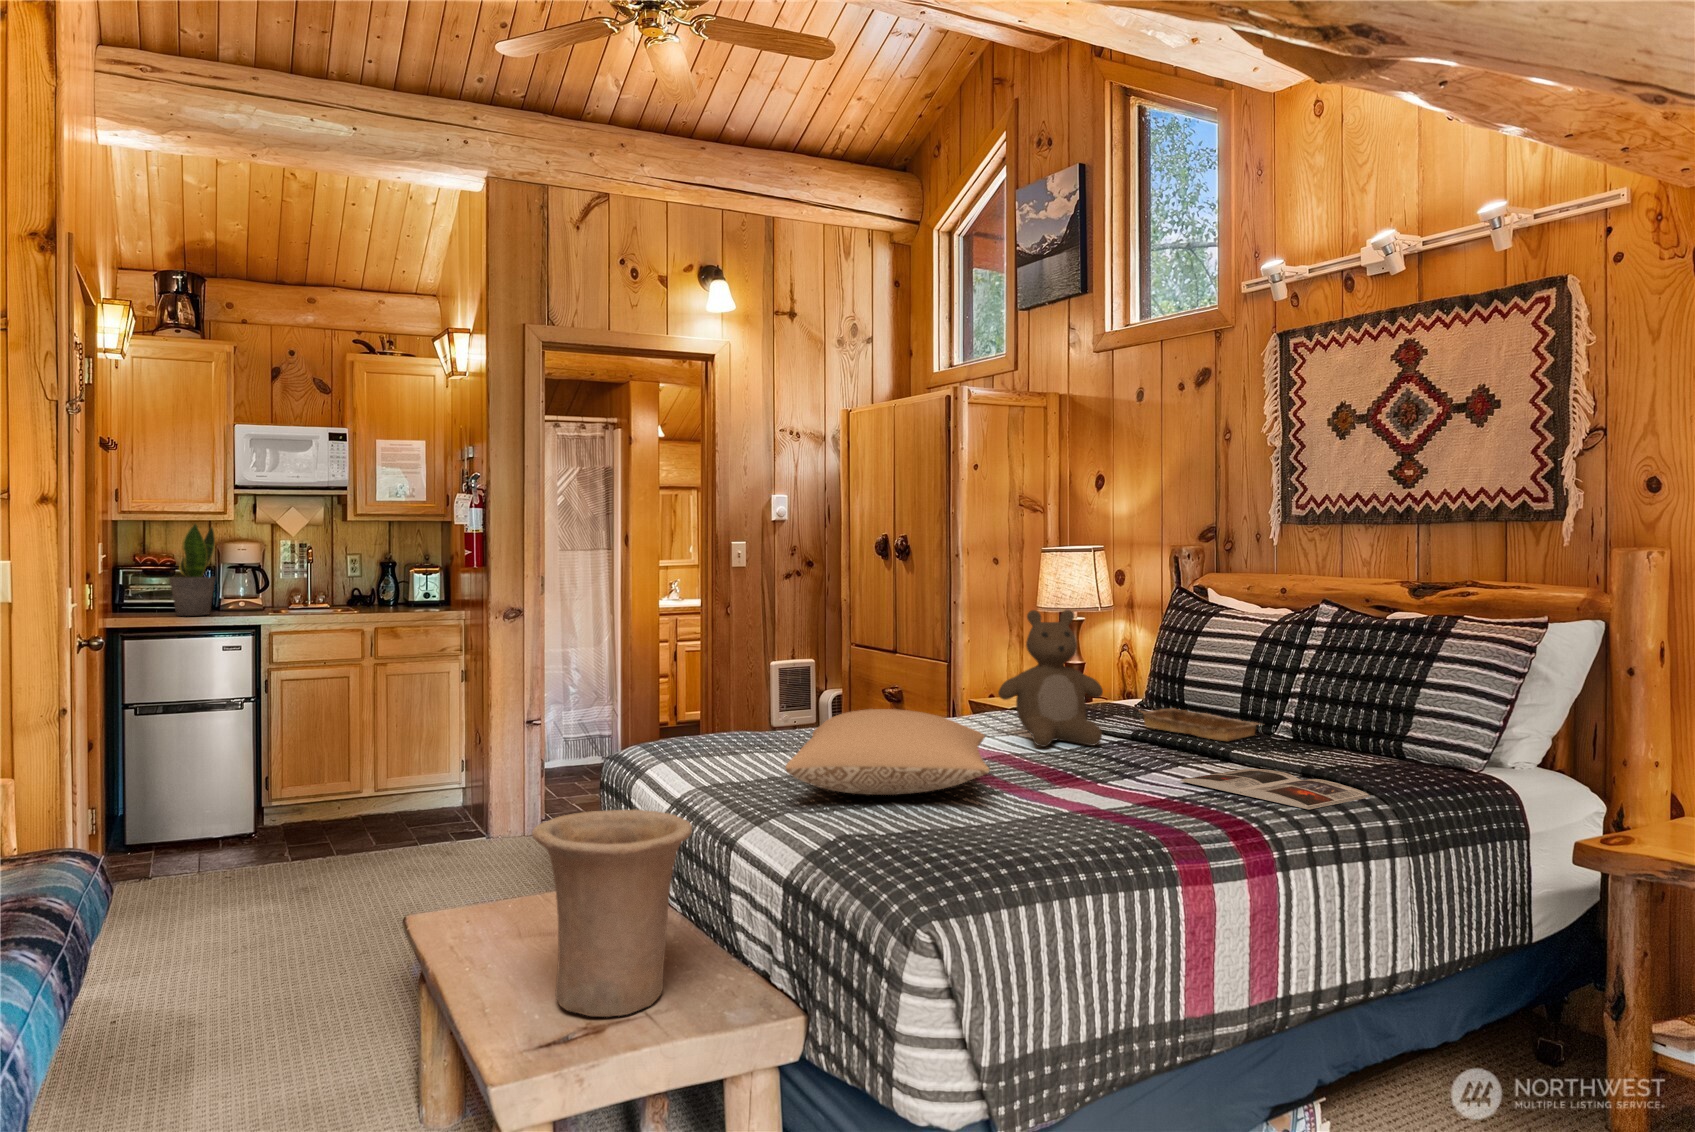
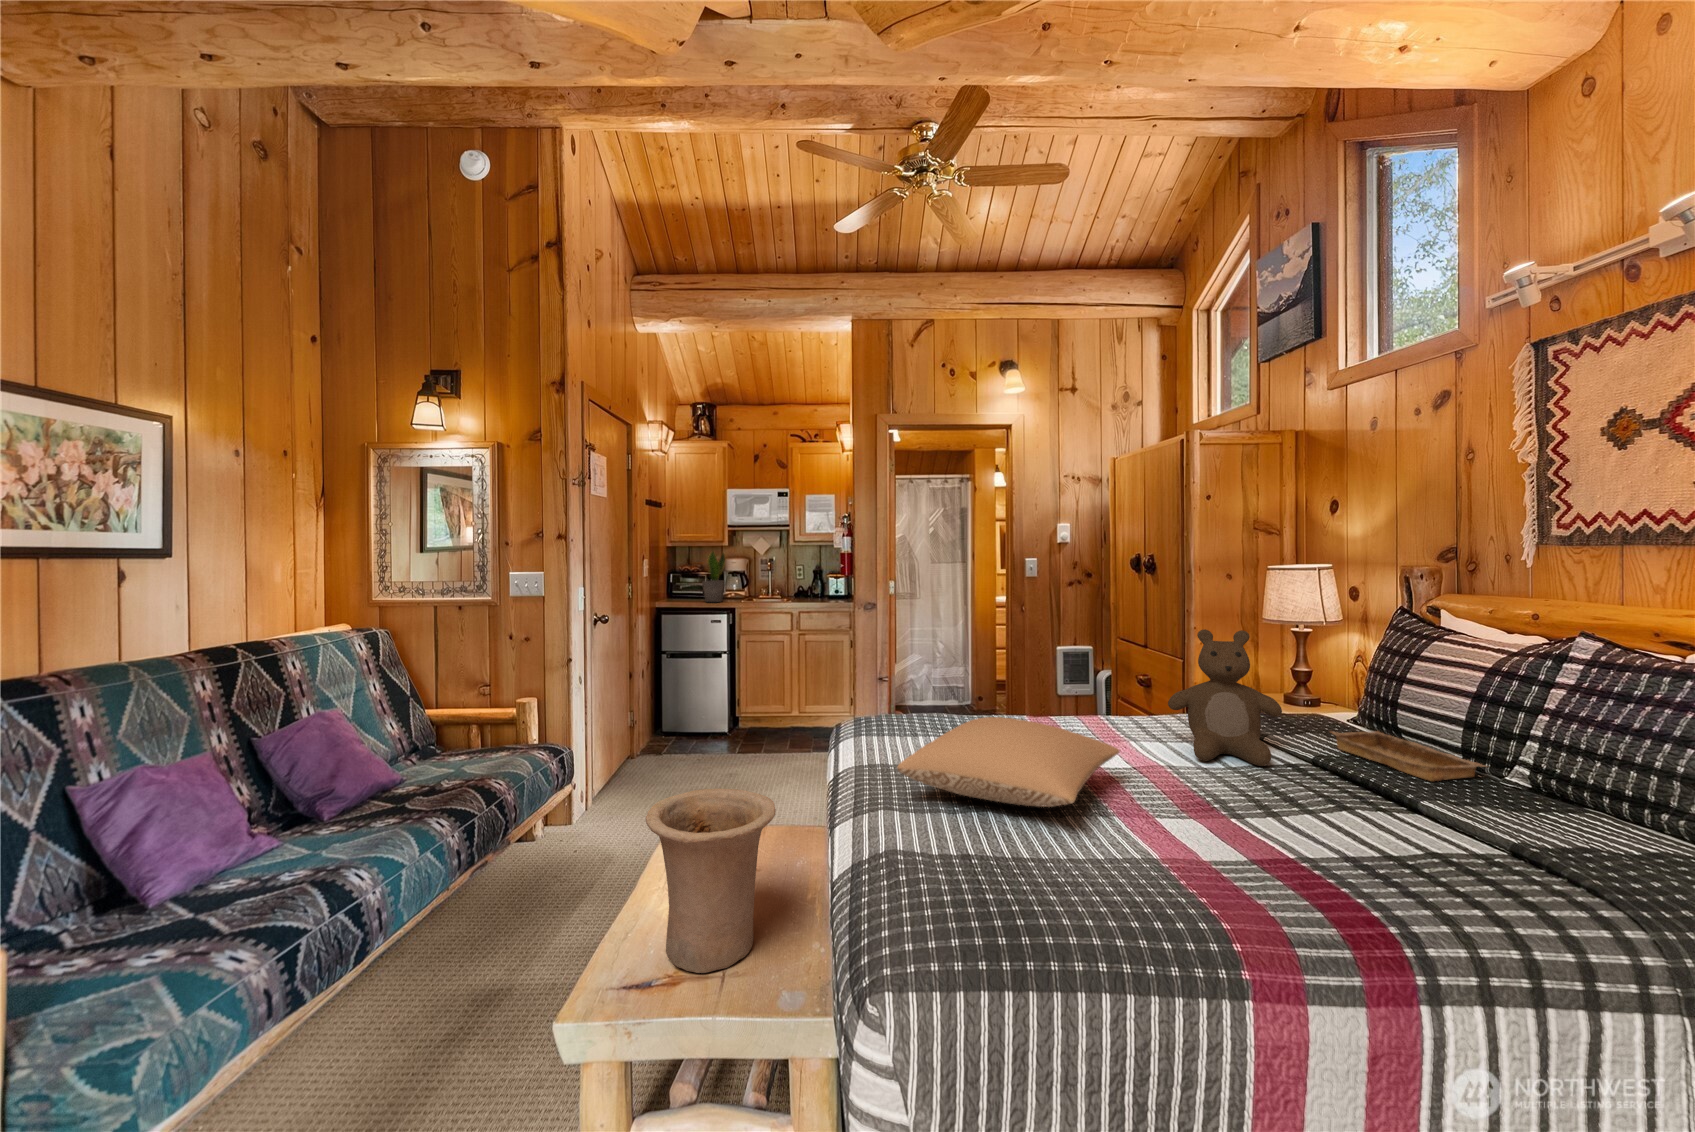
magazine: present [1180,769,1370,809] -> none [1329,829,1615,920]

